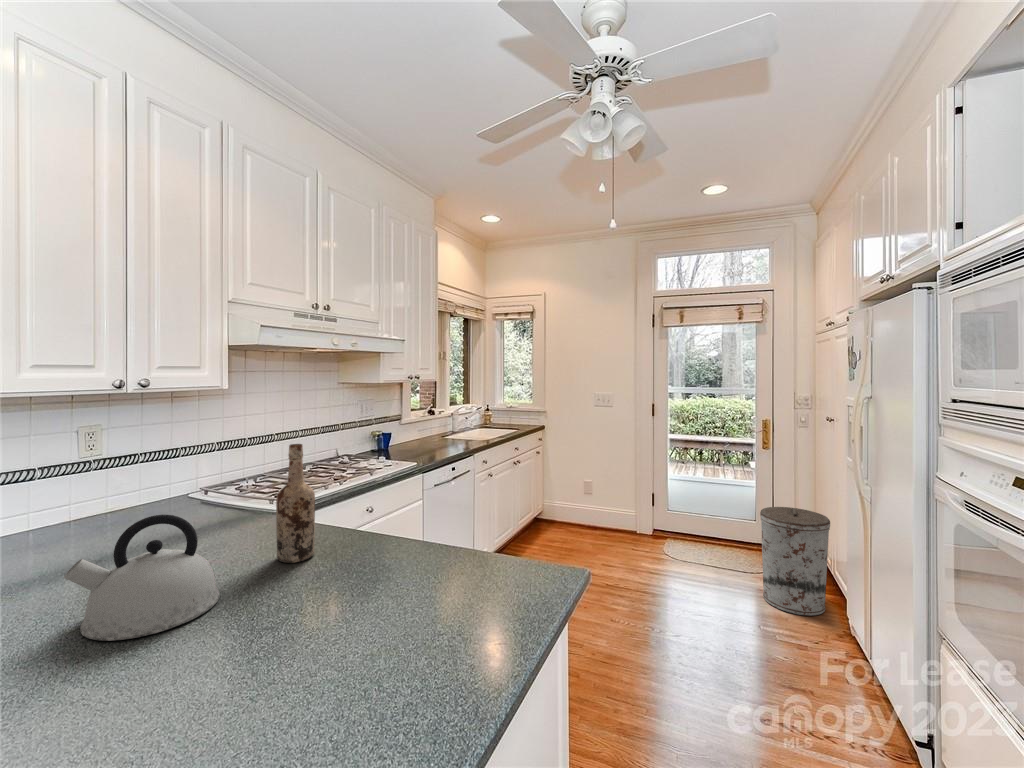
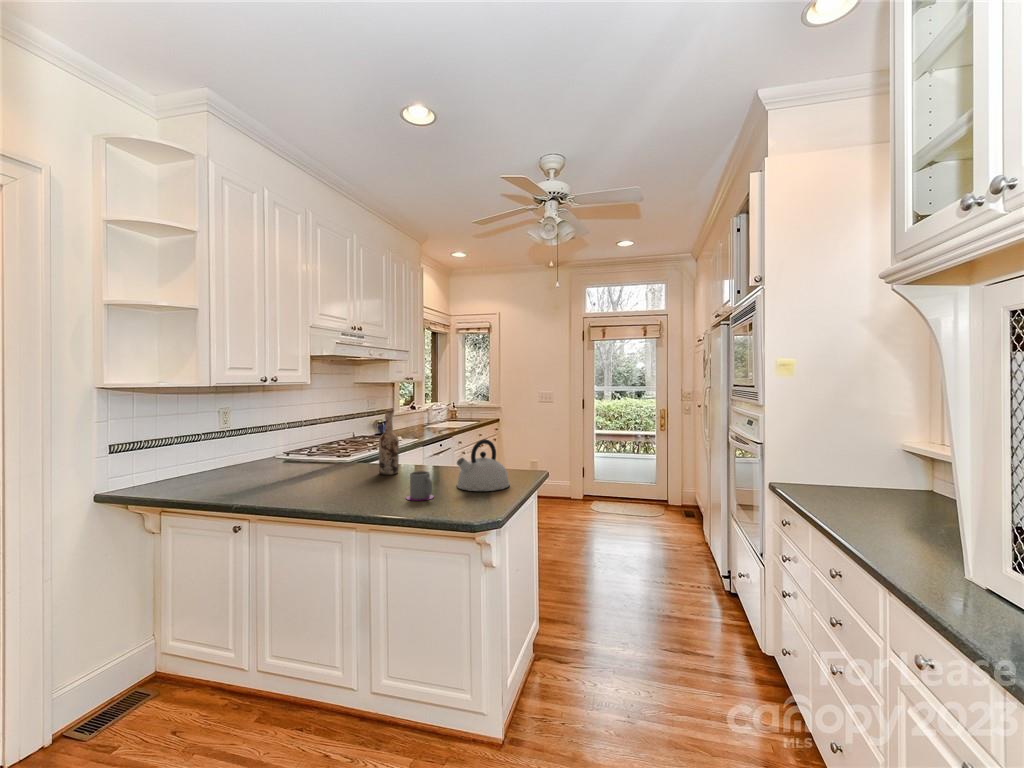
trash can: present [760,507,830,616] -> none [655,468,698,538]
kettle: present [64,515,220,641] -> present [457,439,509,491]
mug: none [215,615,293,710] -> present [406,471,434,501]

